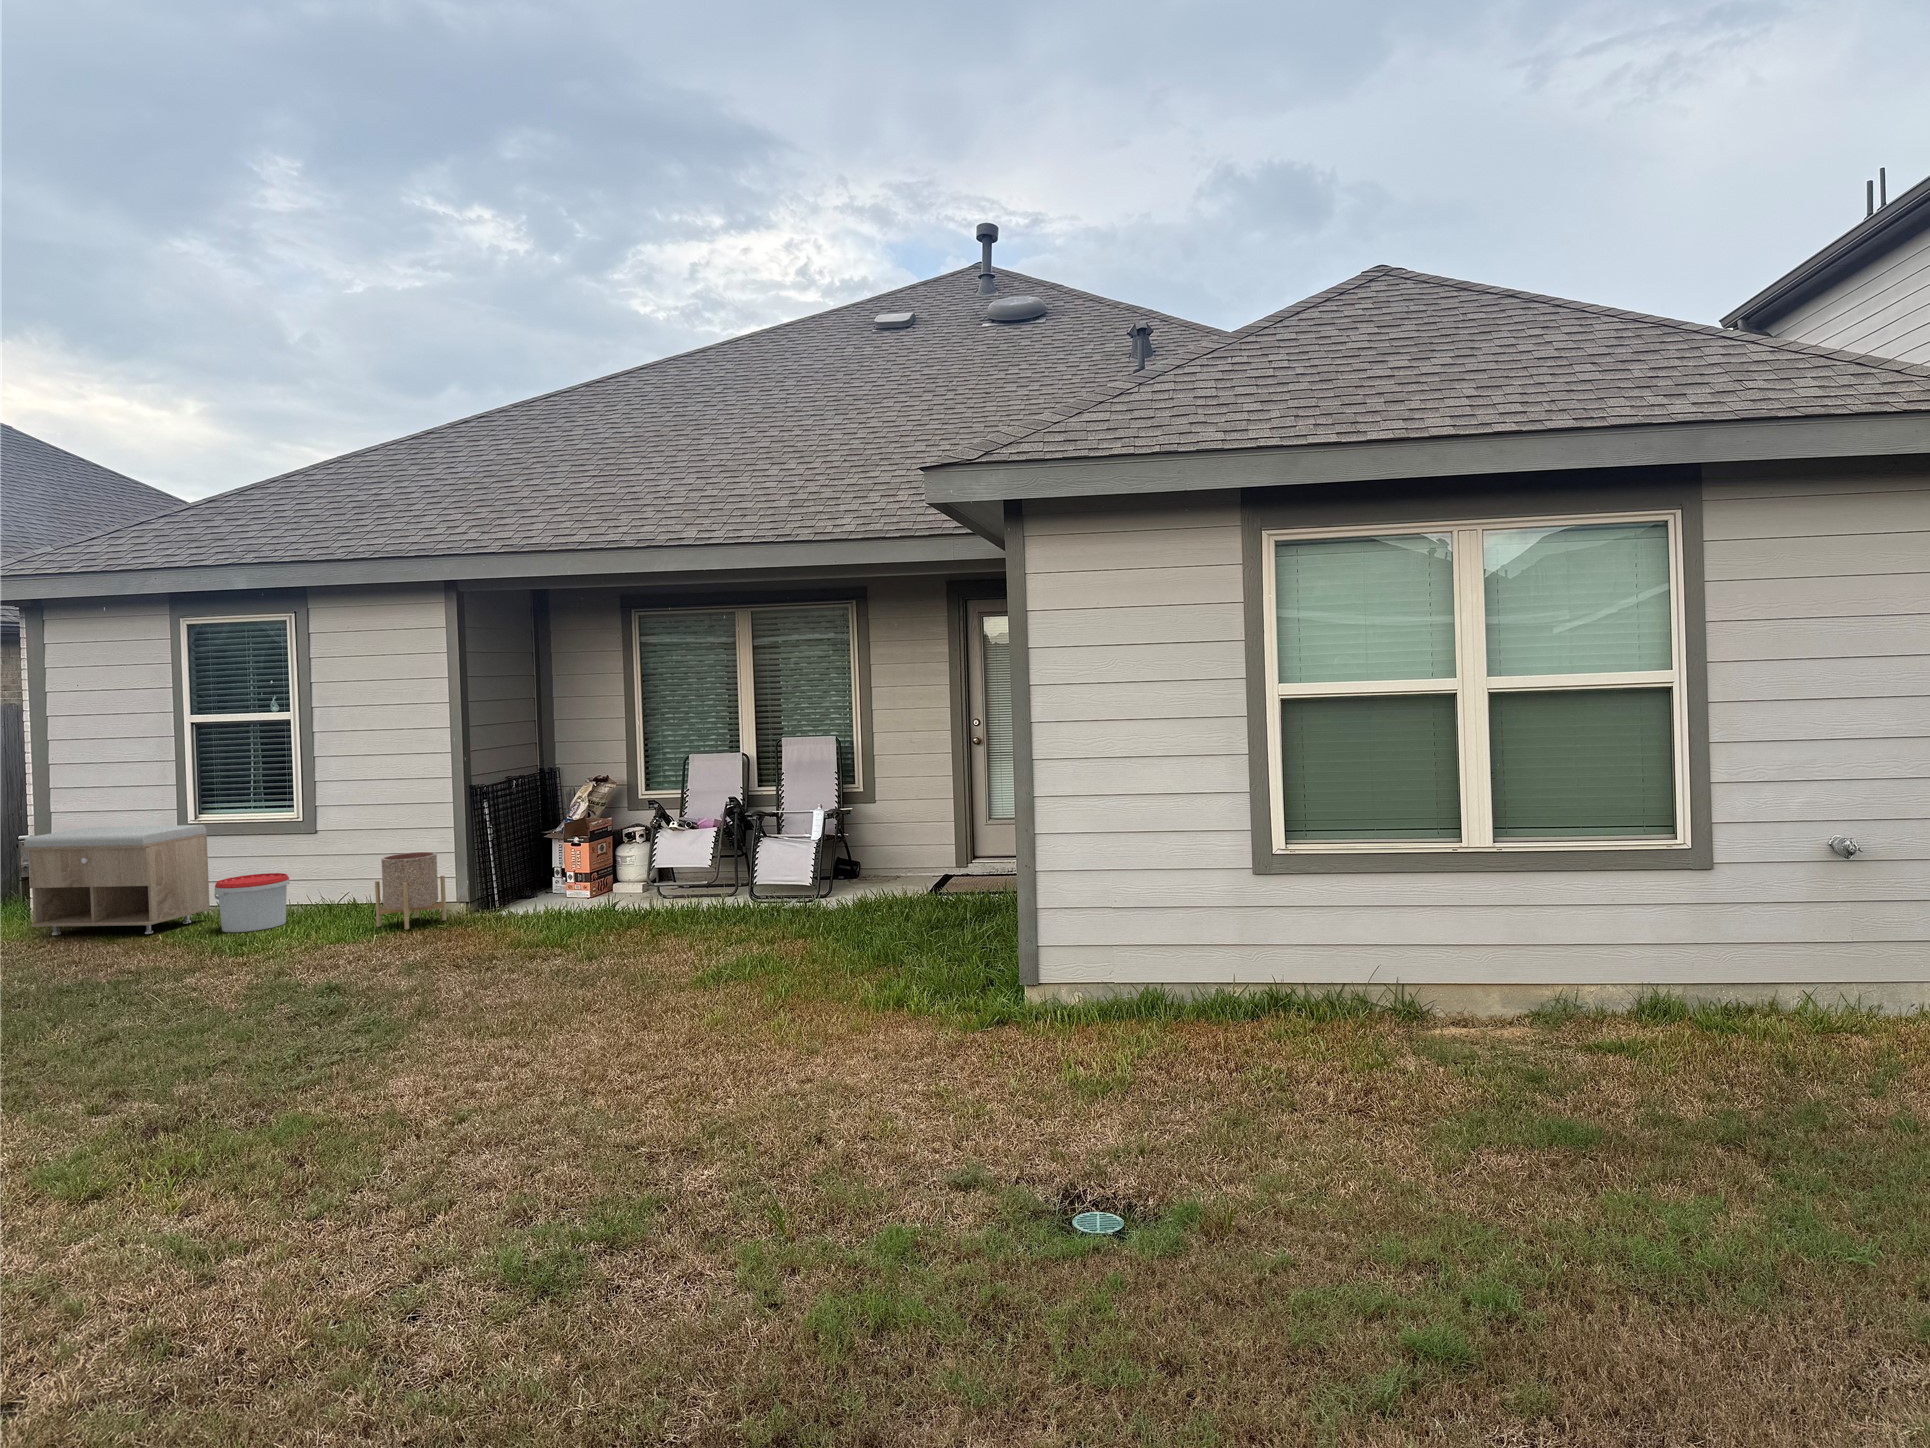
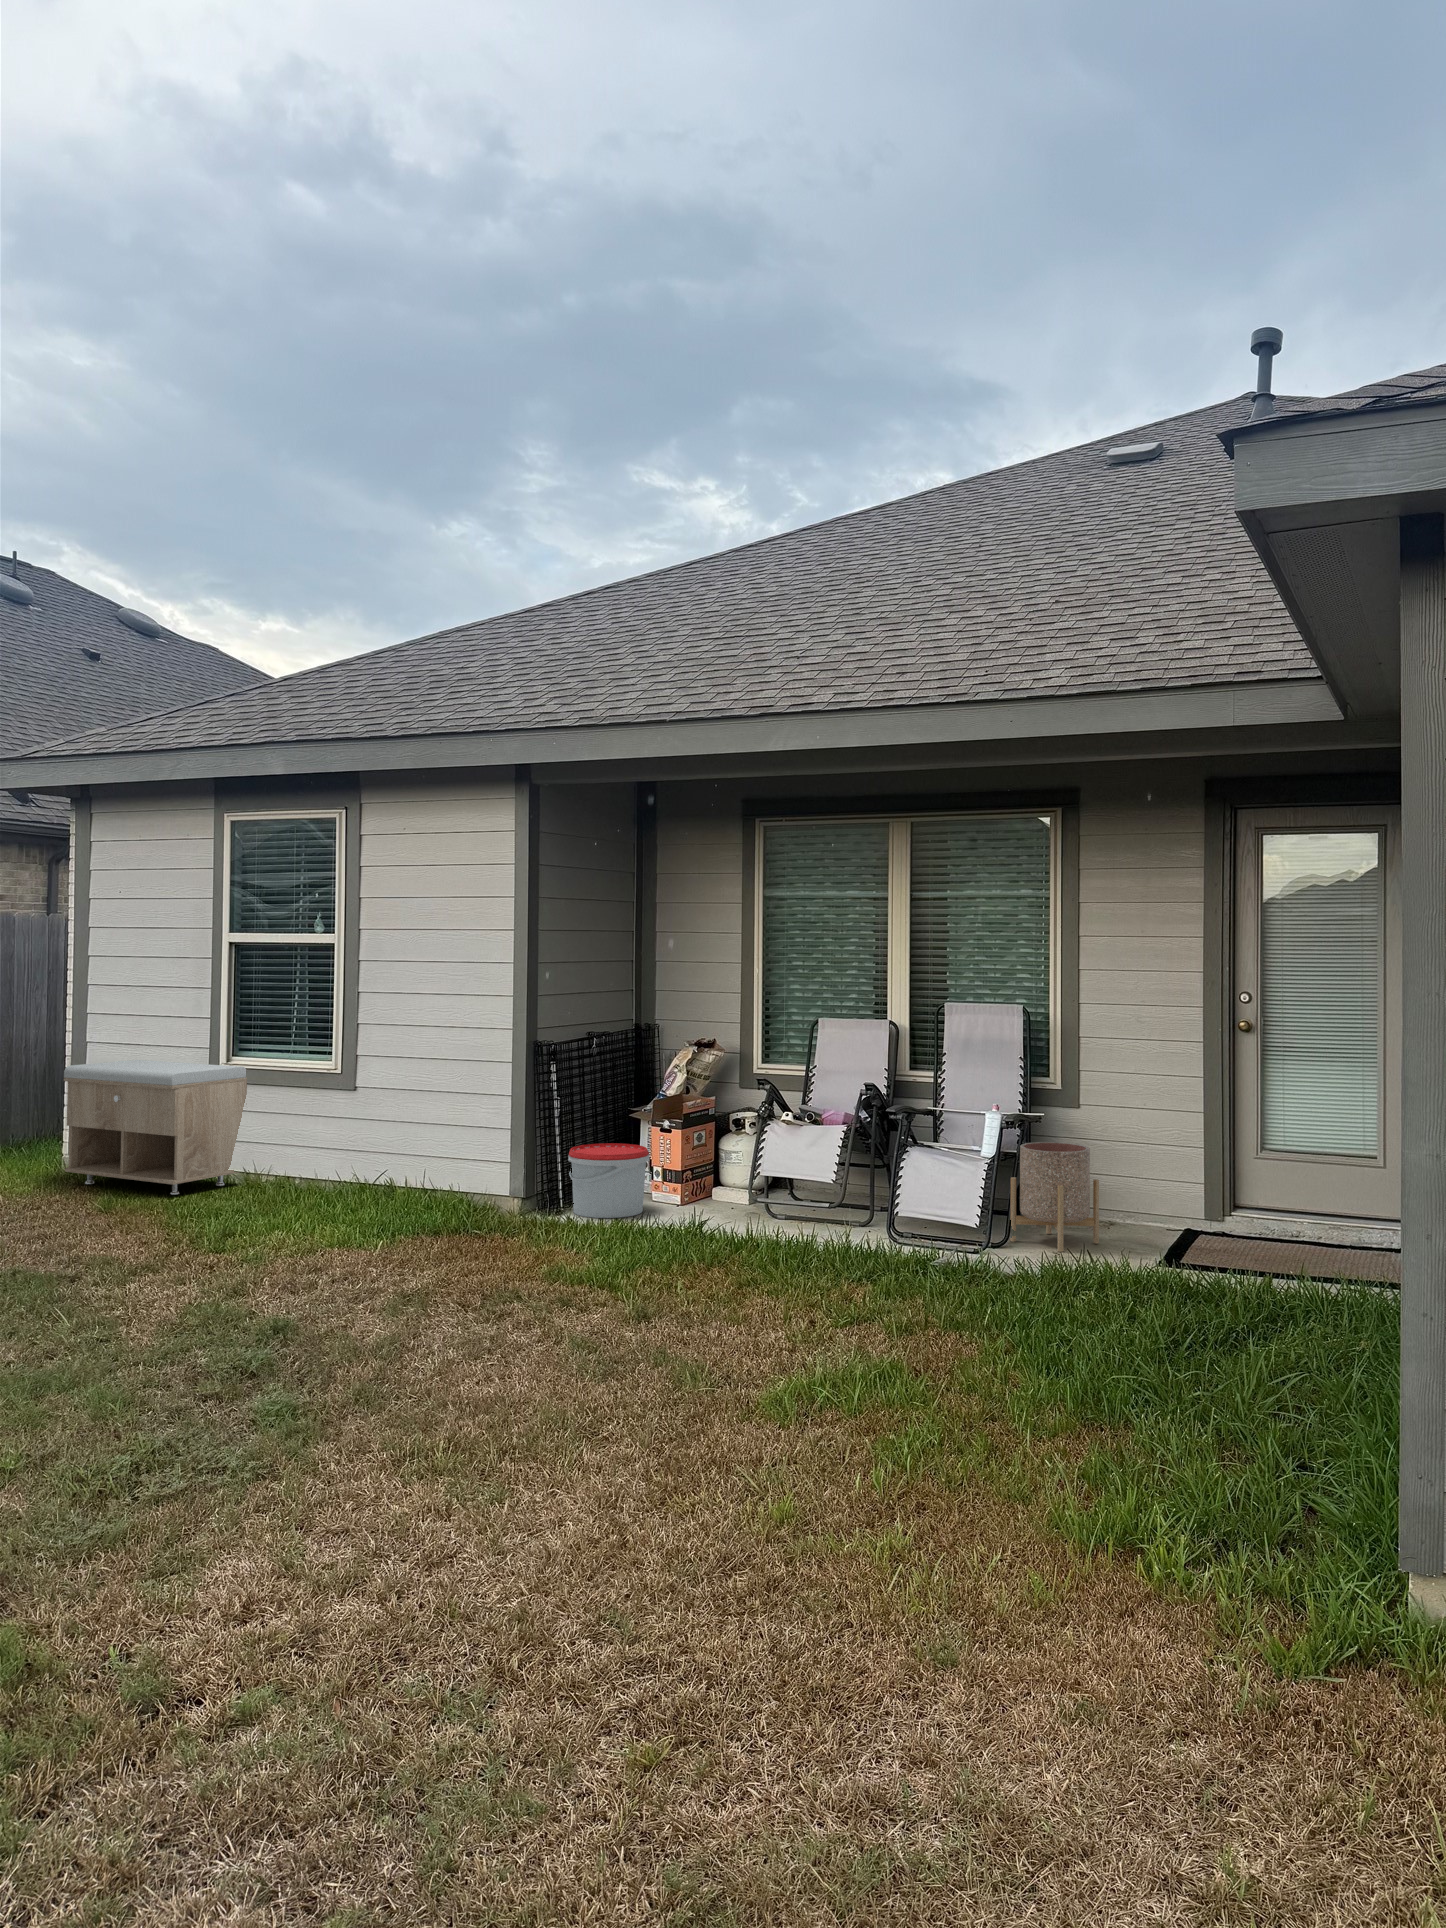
planter: present [375,852,446,929] -> present [1010,1142,1099,1252]
bucket: present [214,873,290,932] -> present [568,1143,649,1218]

